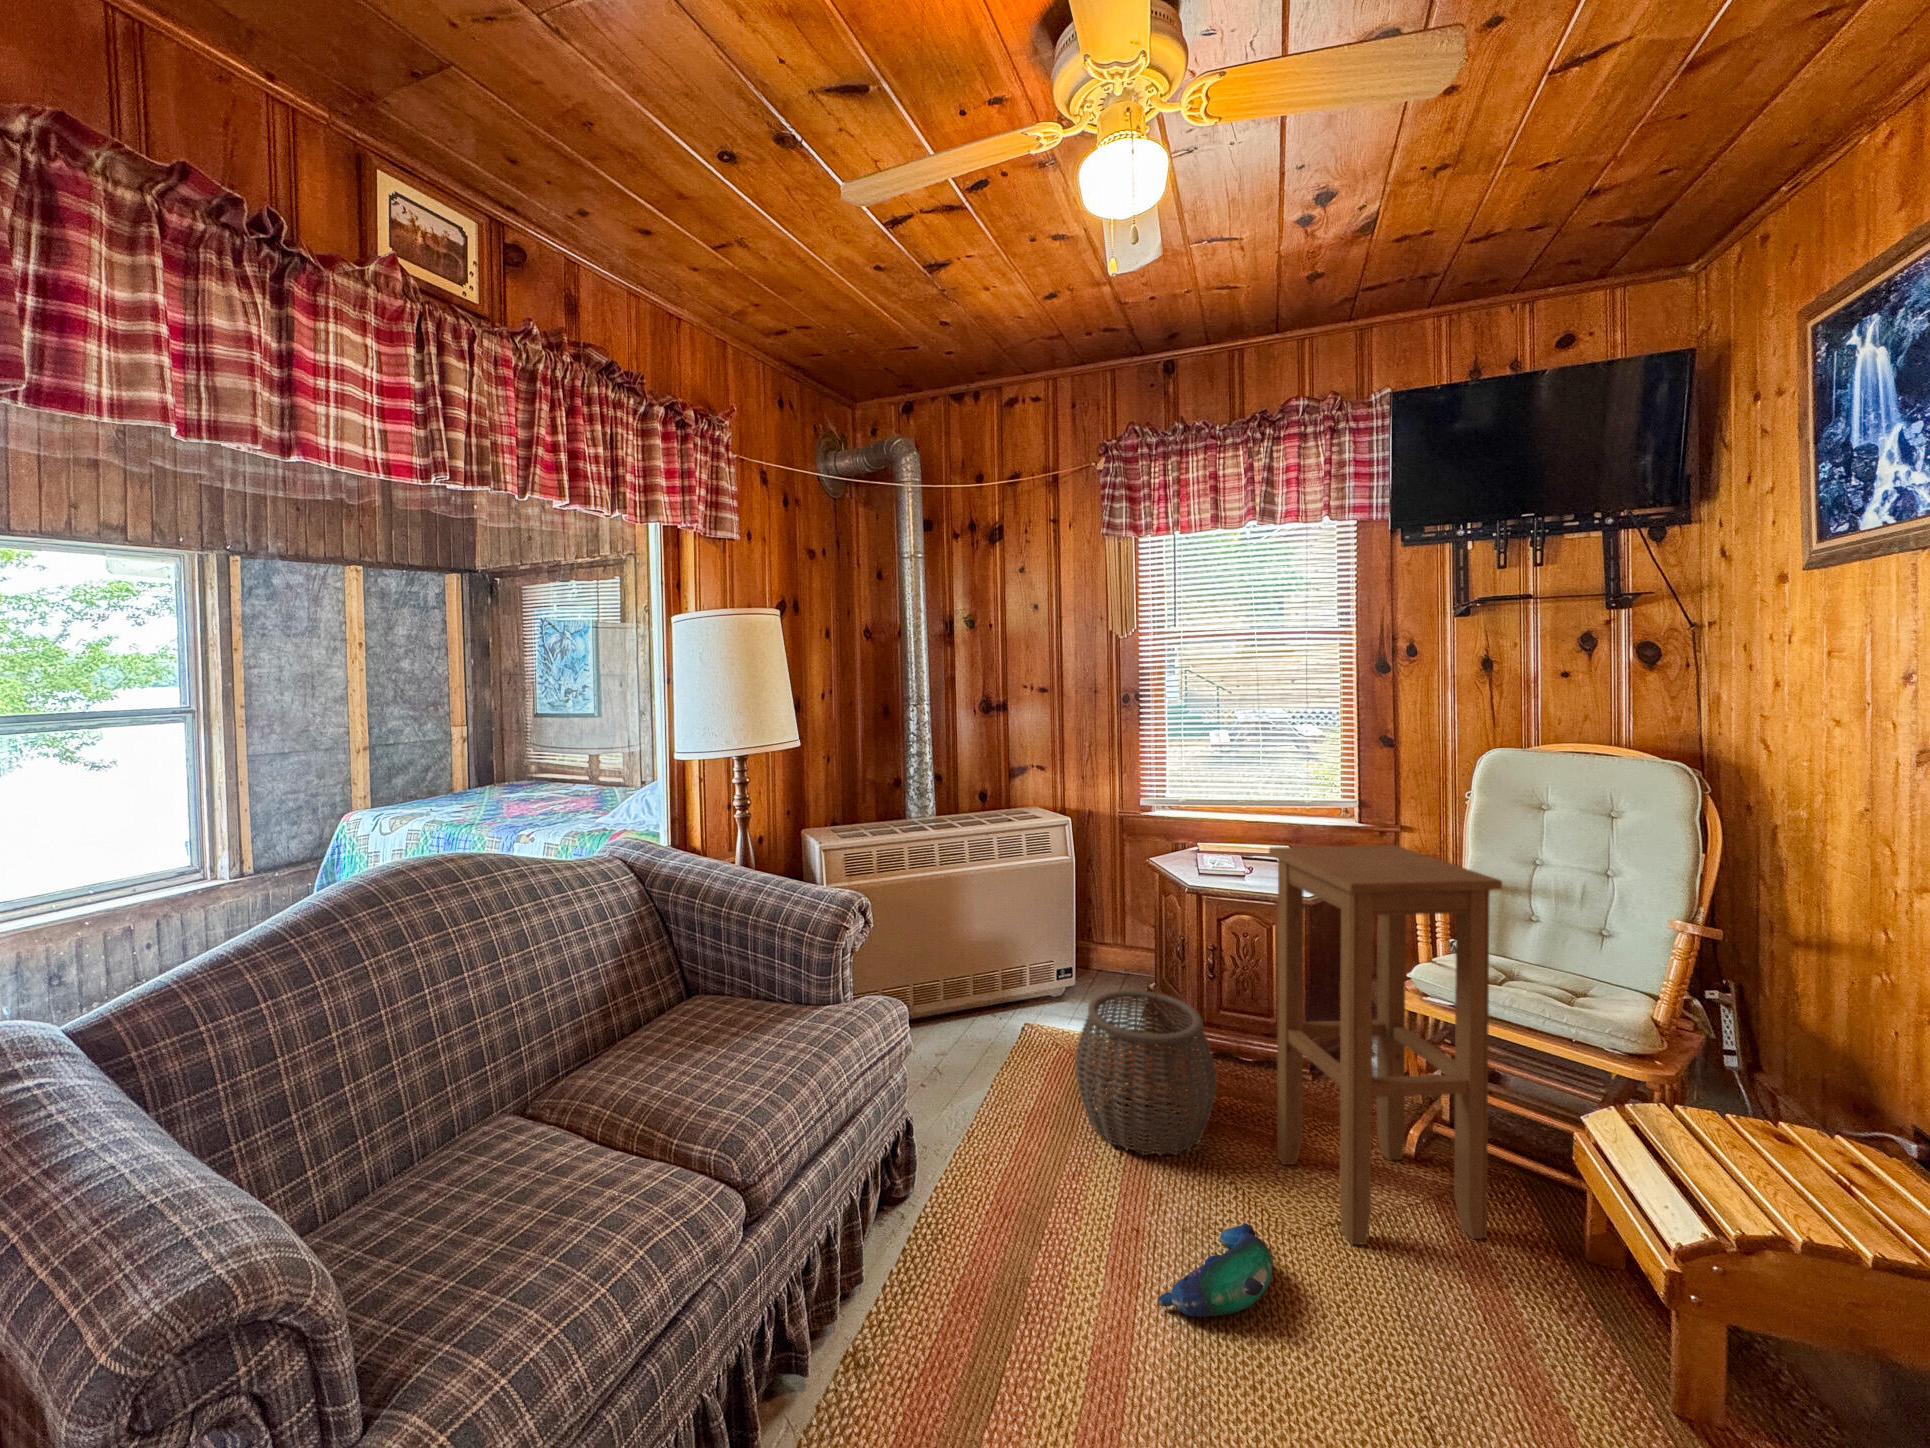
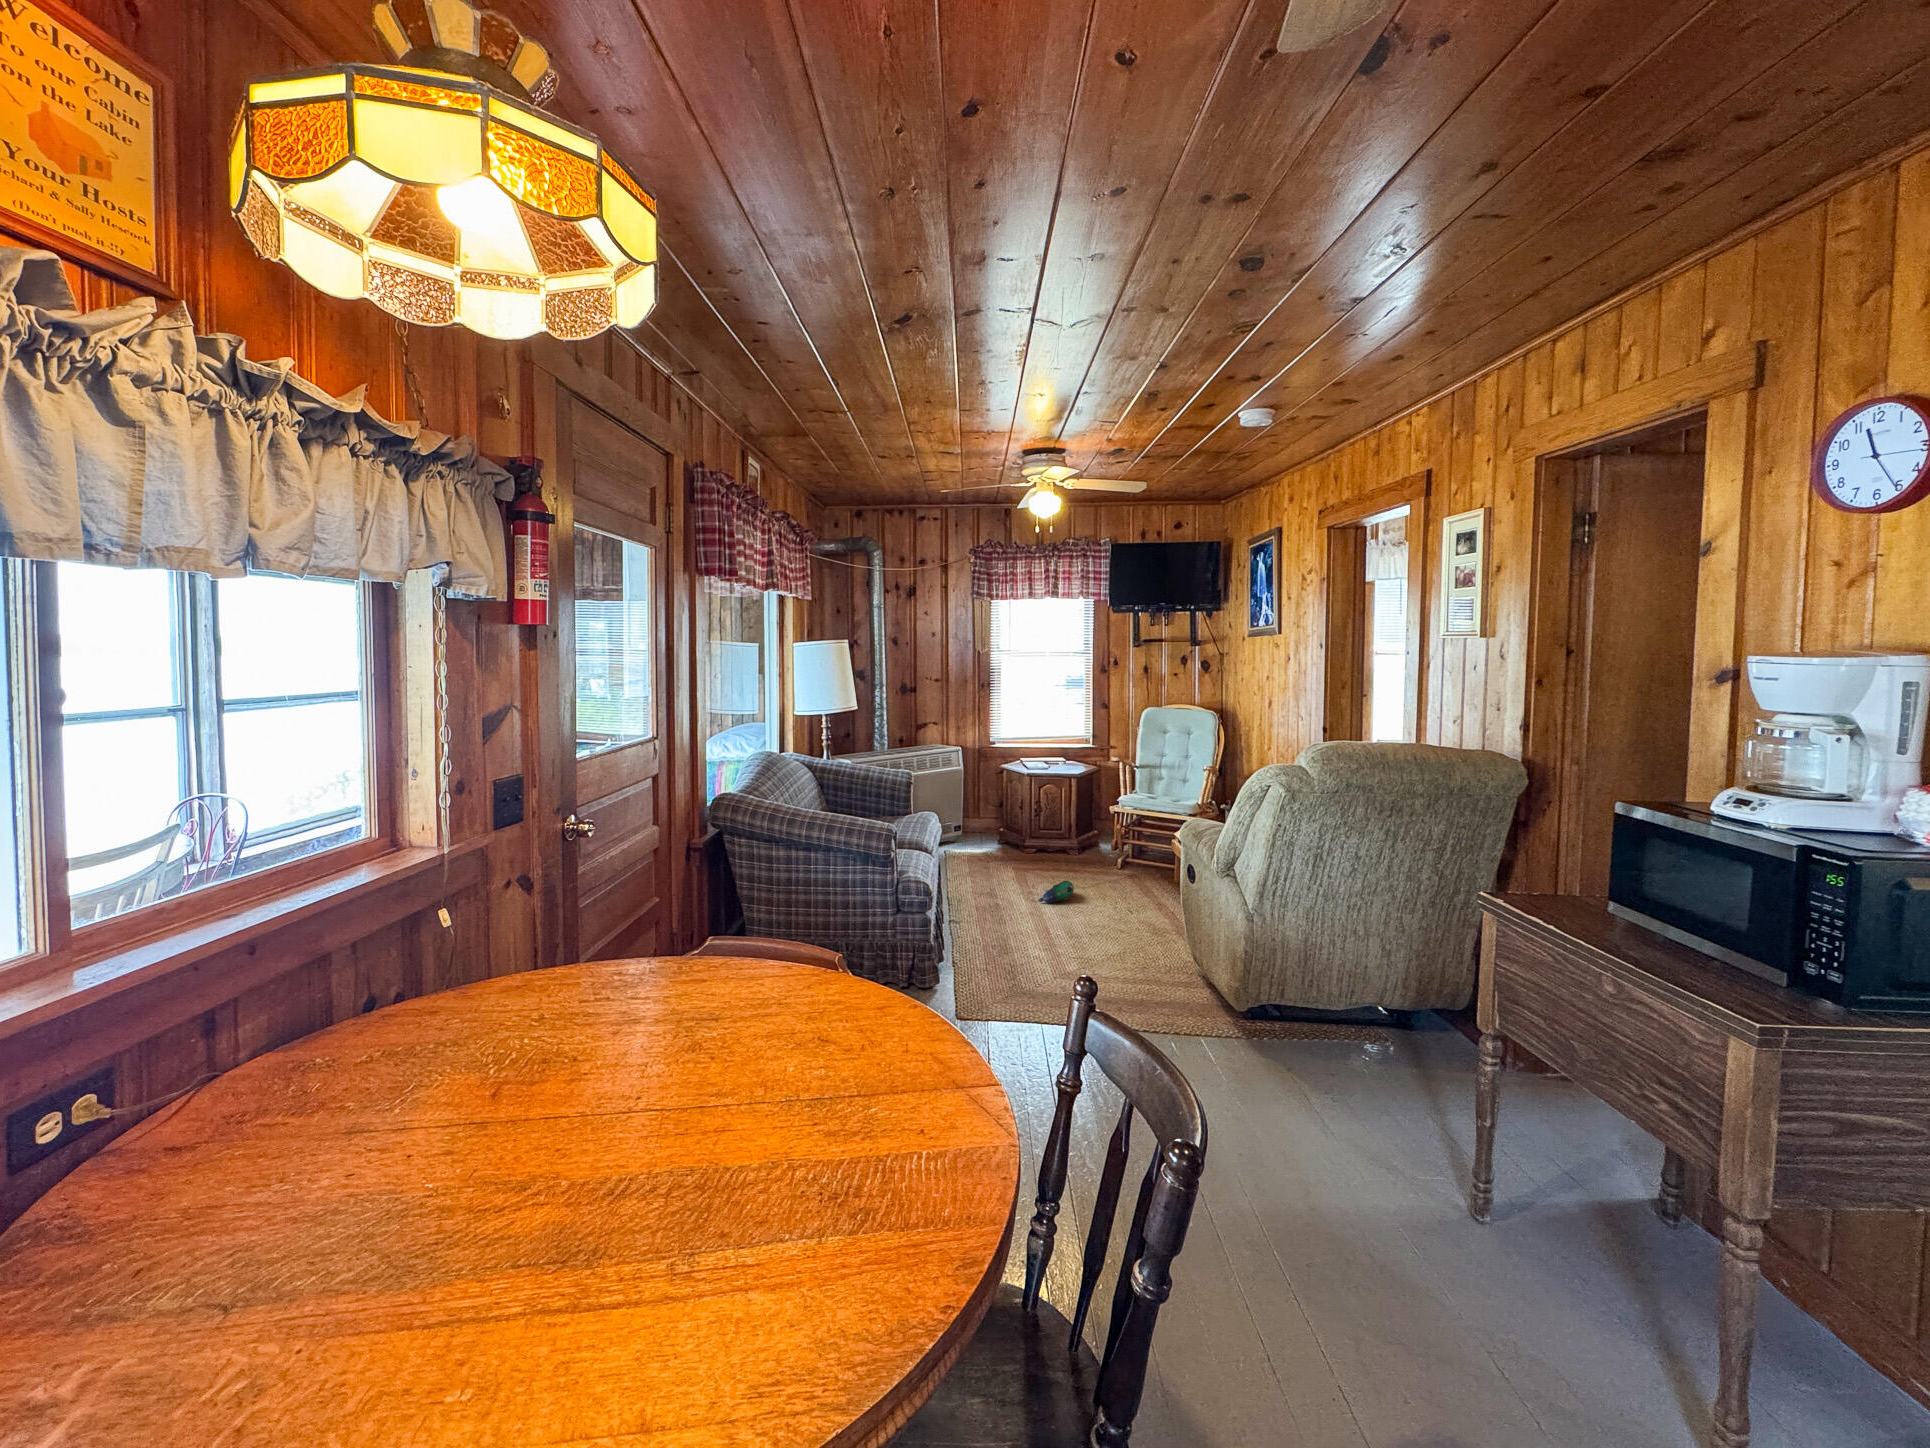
stool: present [1269,845,1502,1245] -> none [1066,746,1145,887]
woven basket: present [1075,990,1217,1157] -> none [986,818,1045,878]

